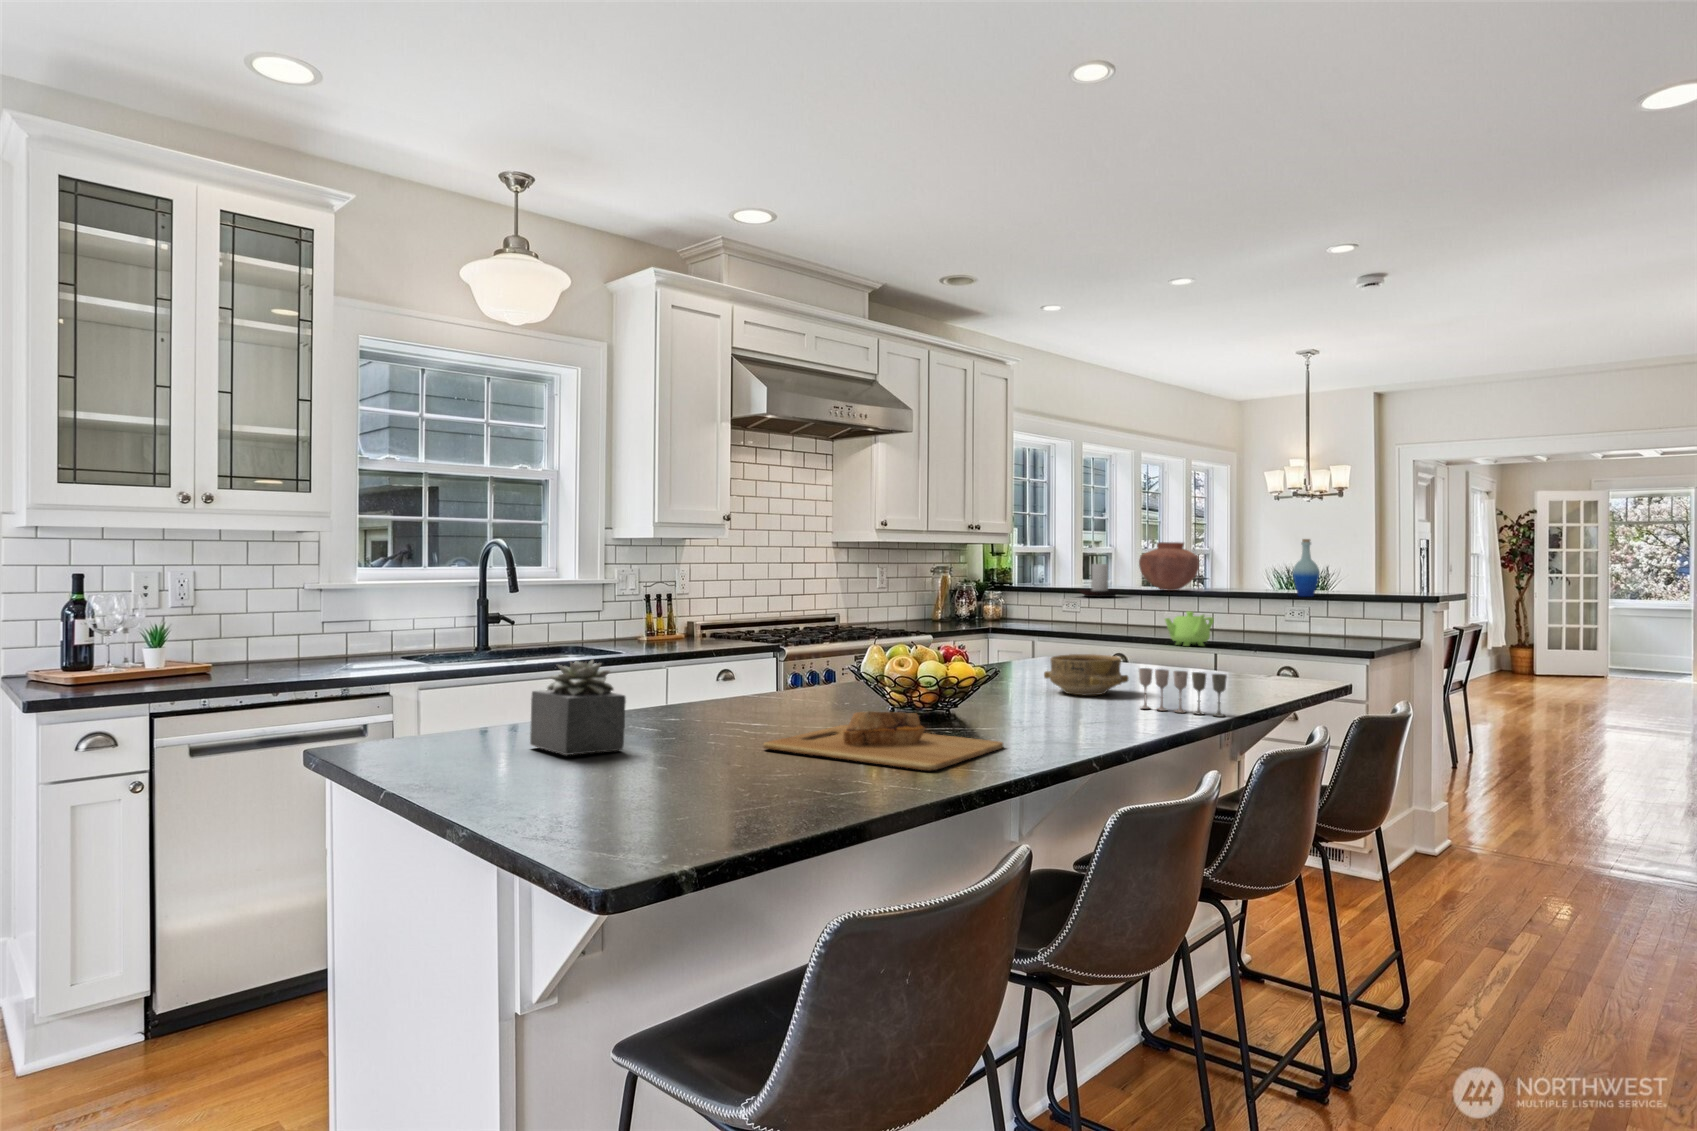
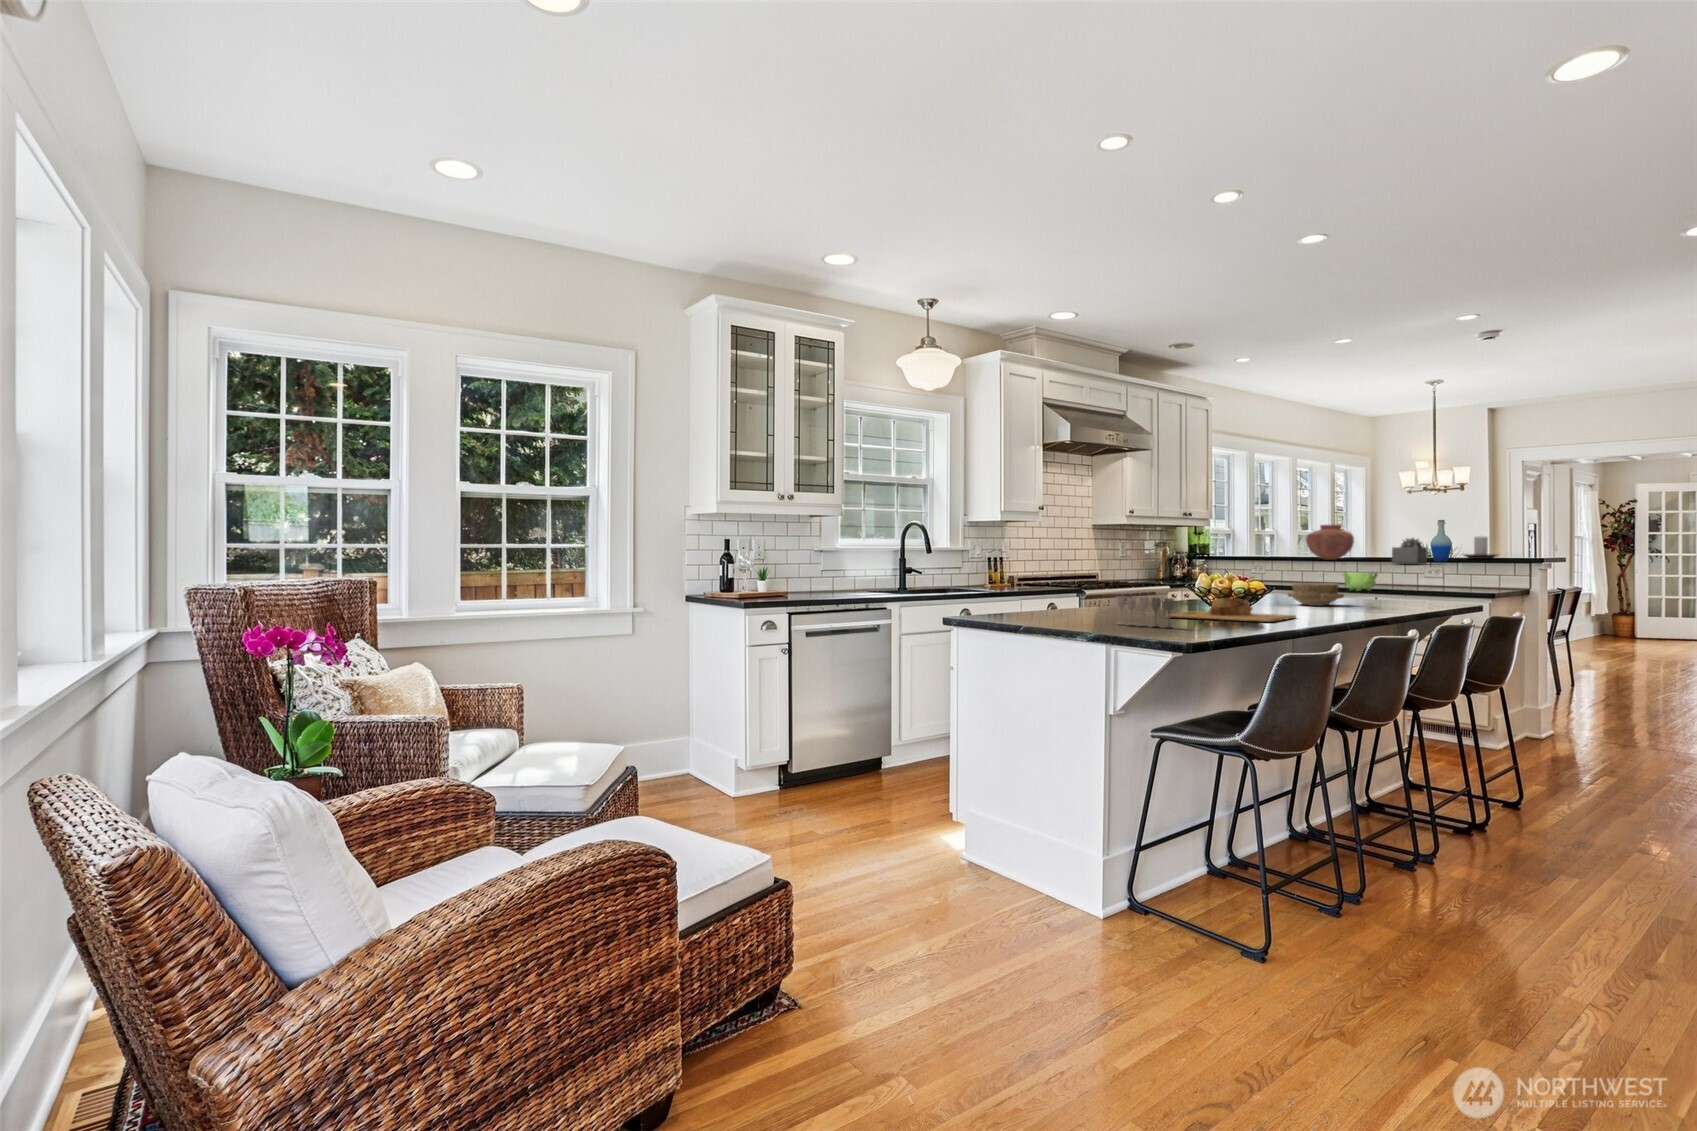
candle holder: present [1078,564,1122,597] -> present [1464,537,1498,559]
succulent plant: present [530,660,626,755] -> present [1392,538,1427,564]
wine glass: present [1139,668,1227,717] -> present [1116,596,1174,628]

